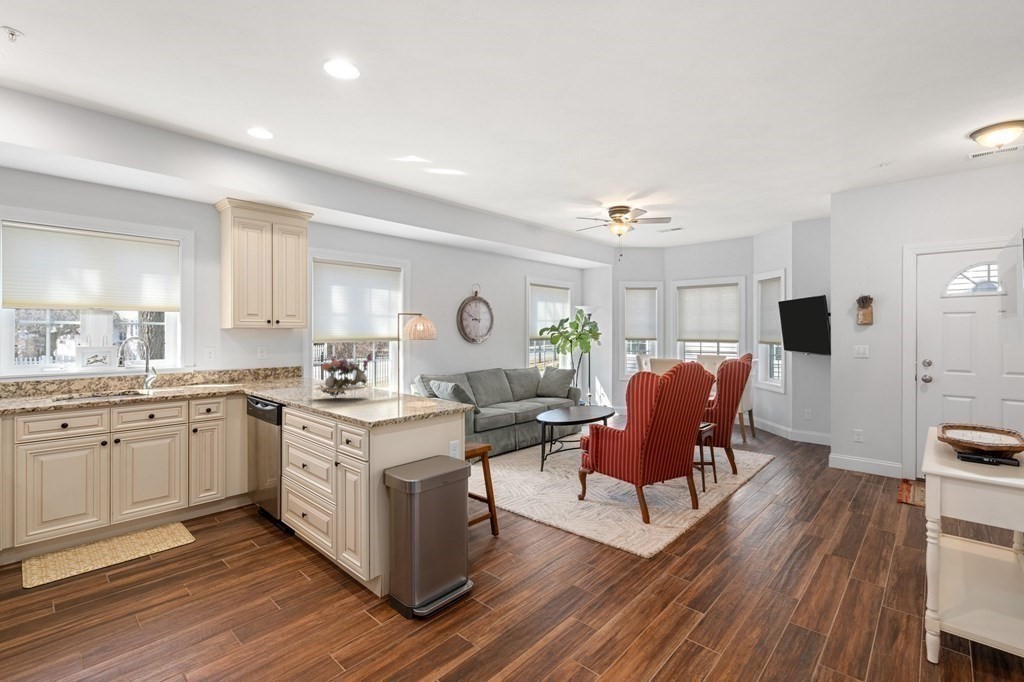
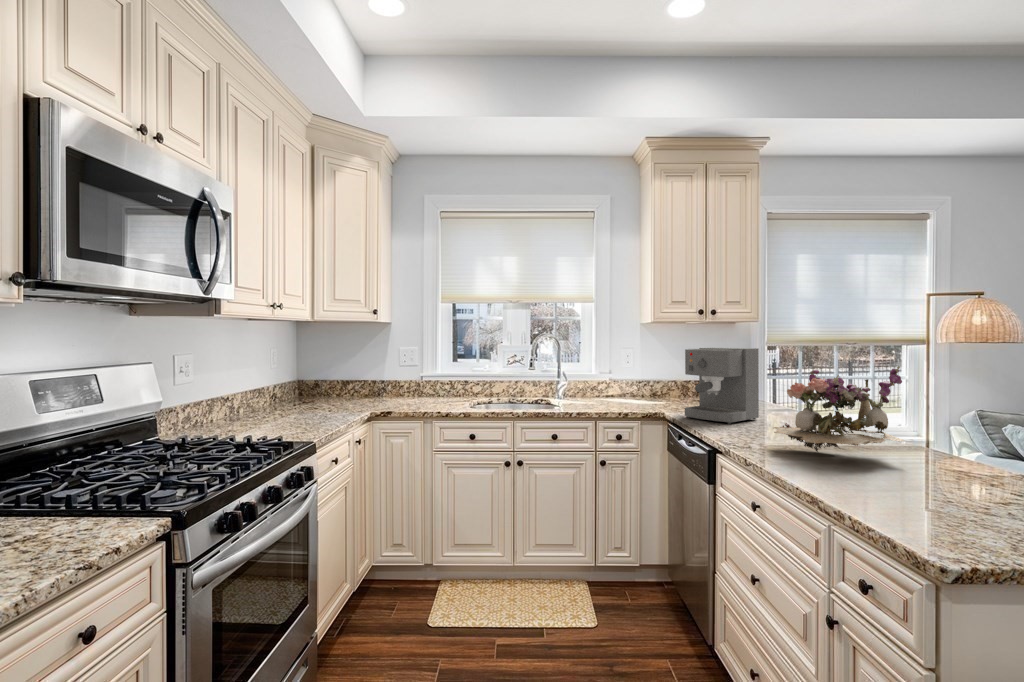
coffee maker: none [259,345,307,392] -> present [685,348,759,424]

